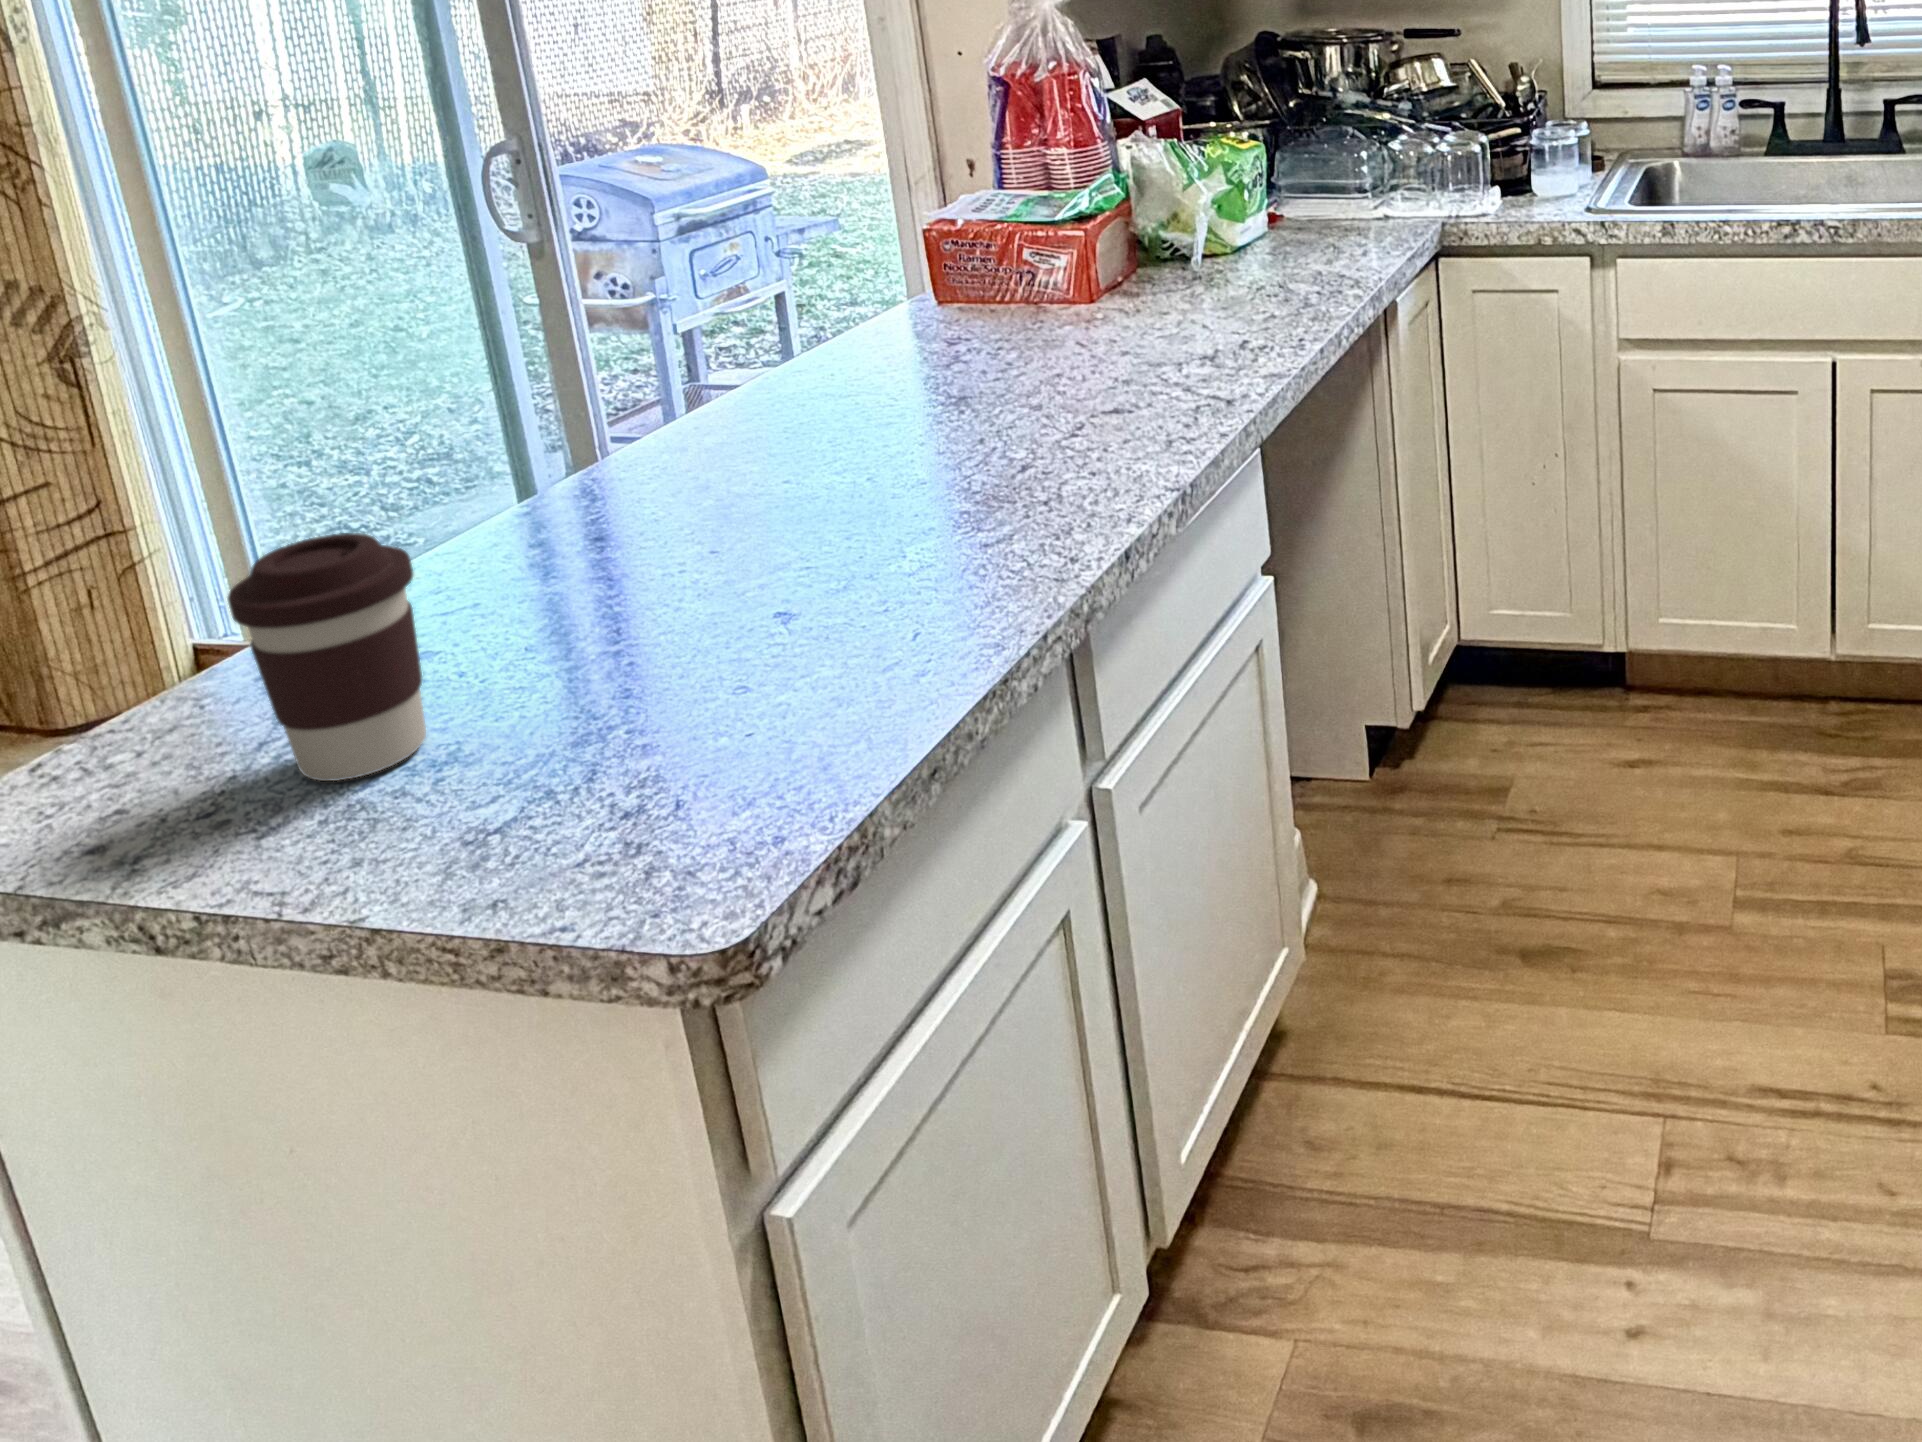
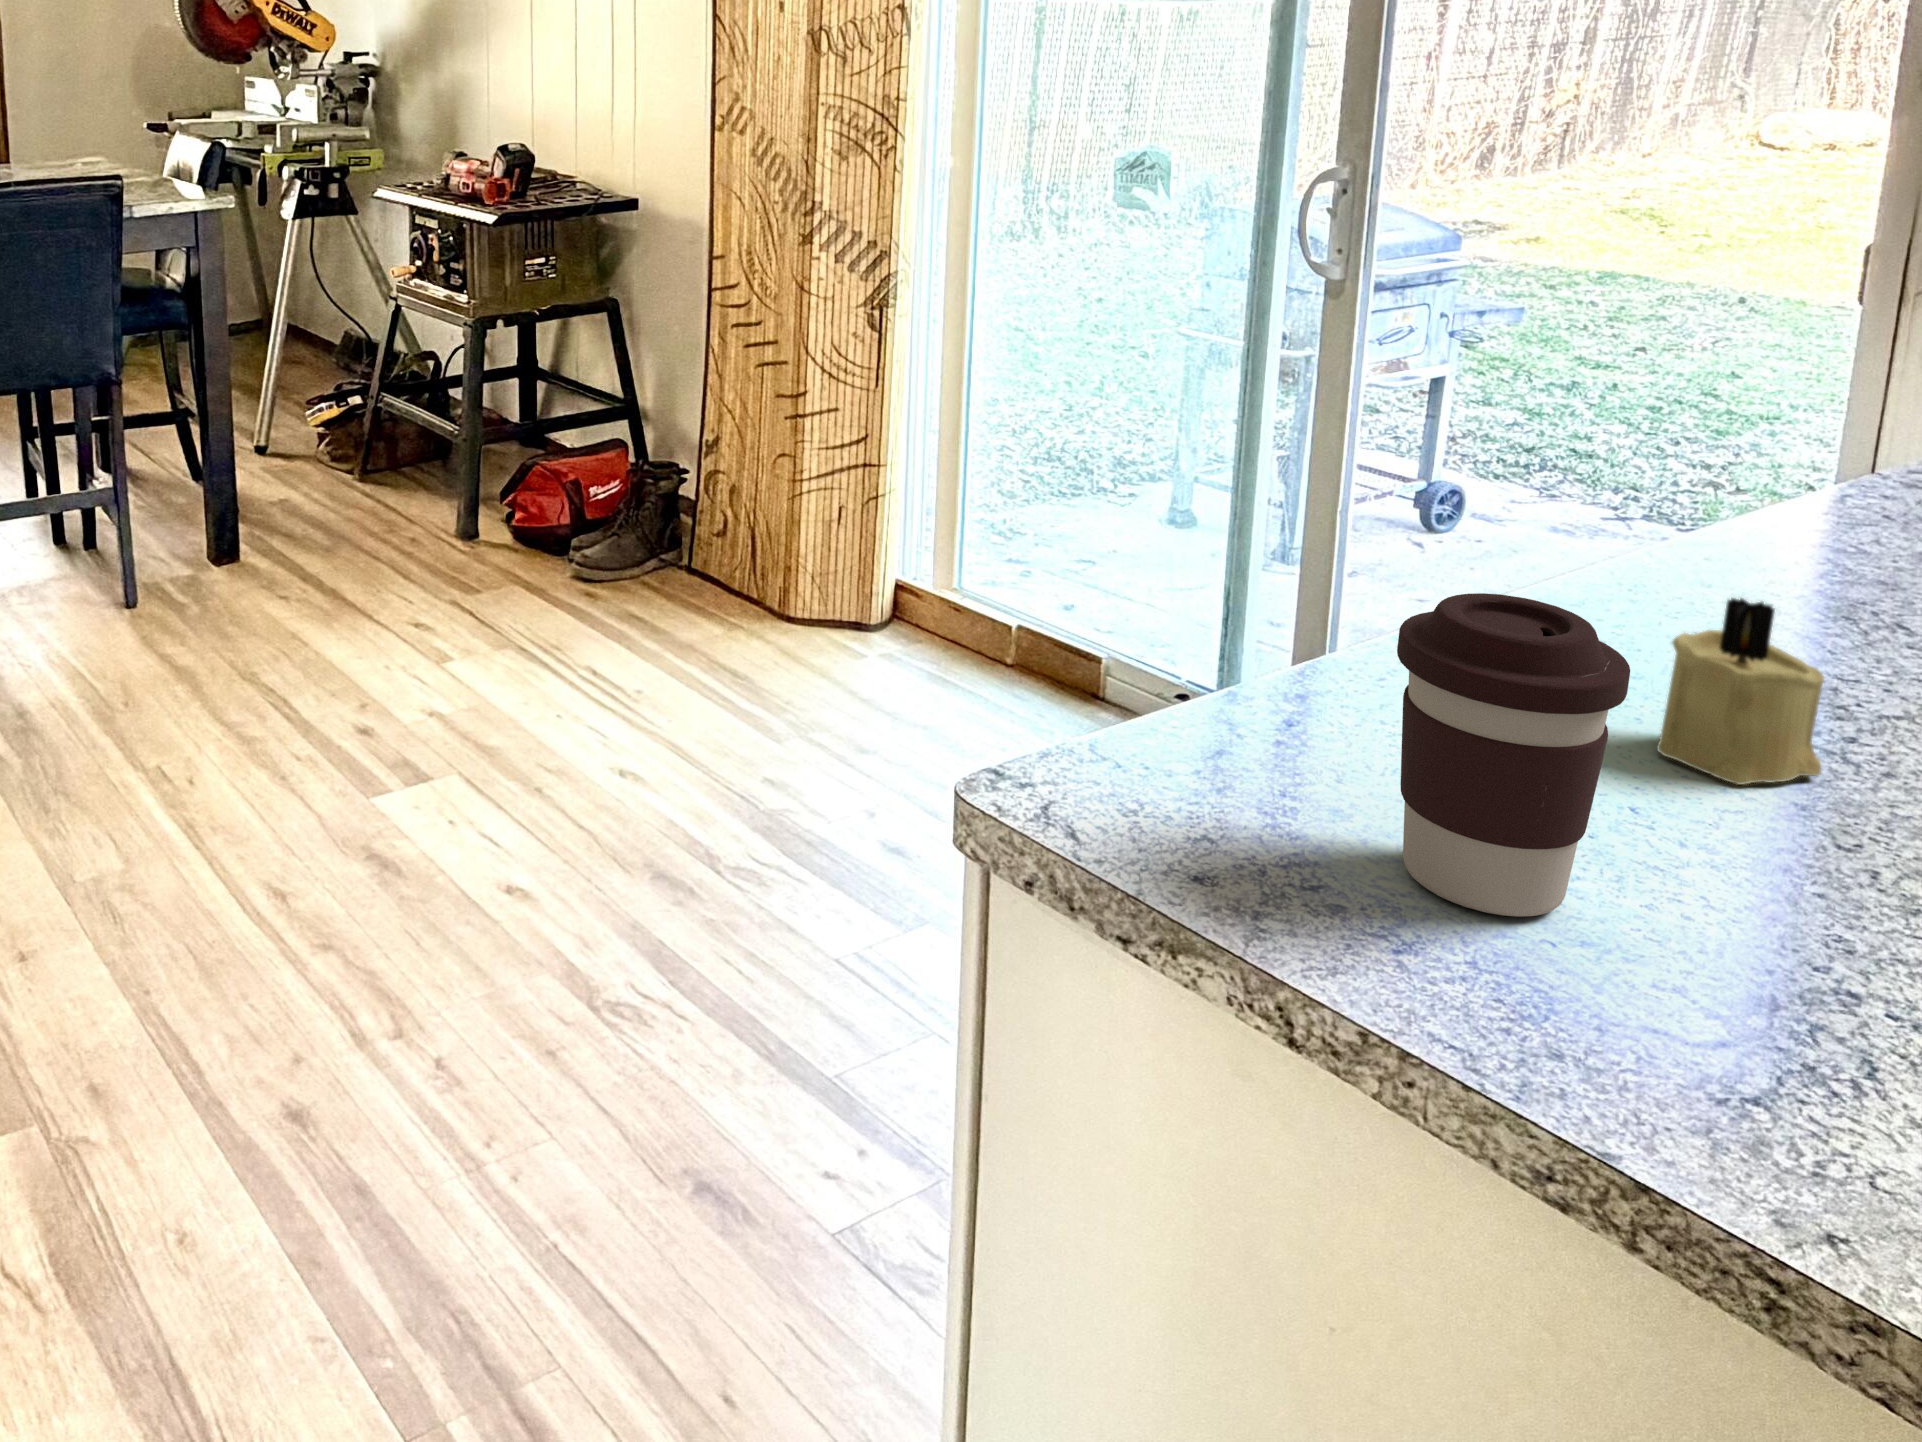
candle: none [558,470,676,604] -> present [1657,598,1824,785]

